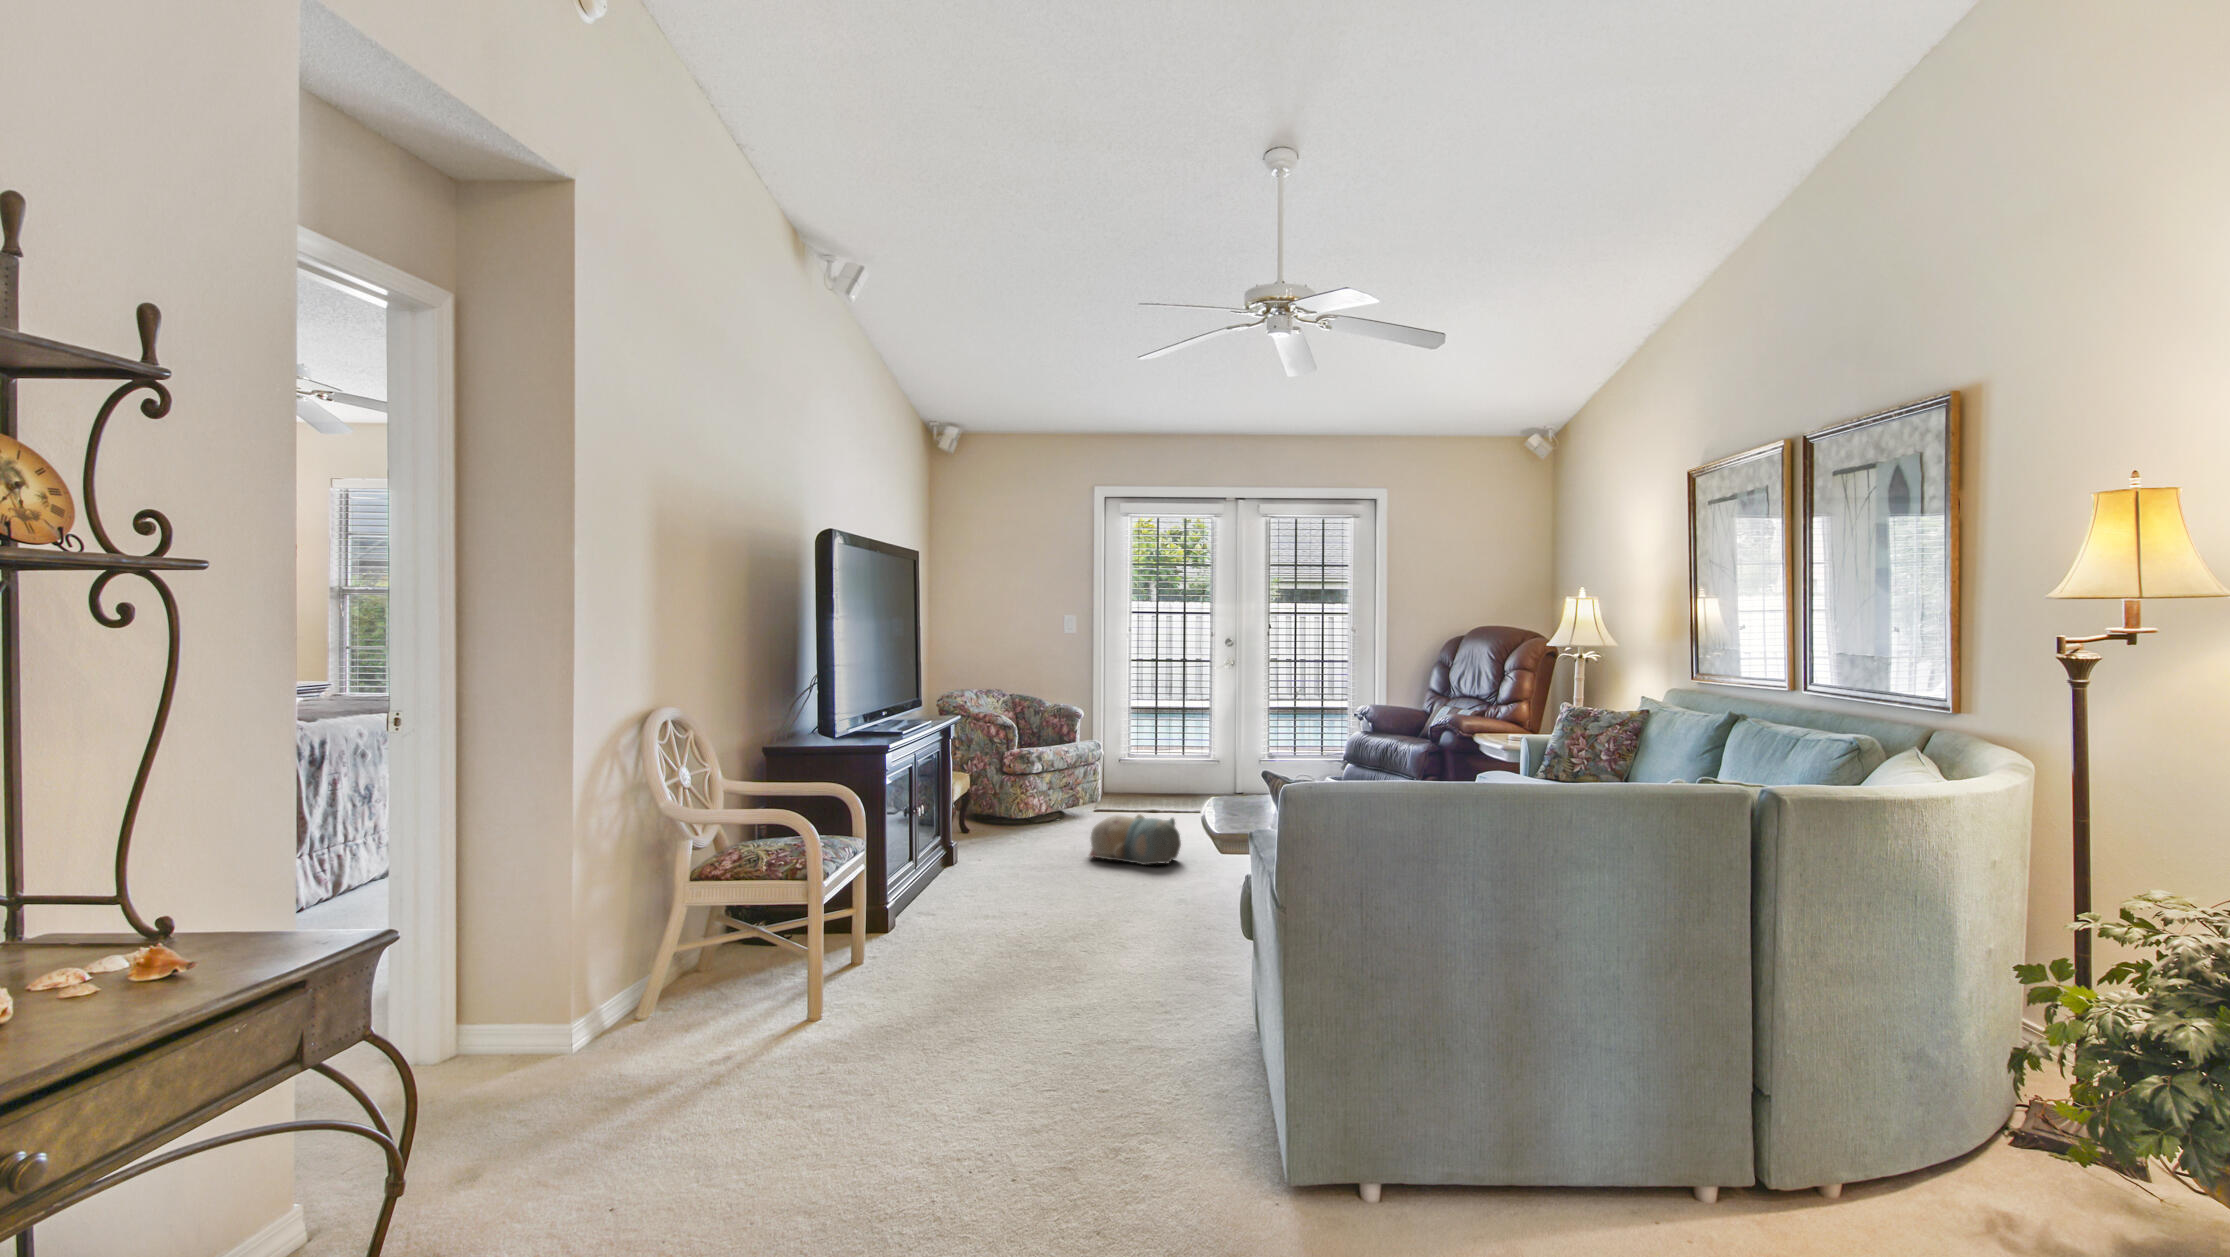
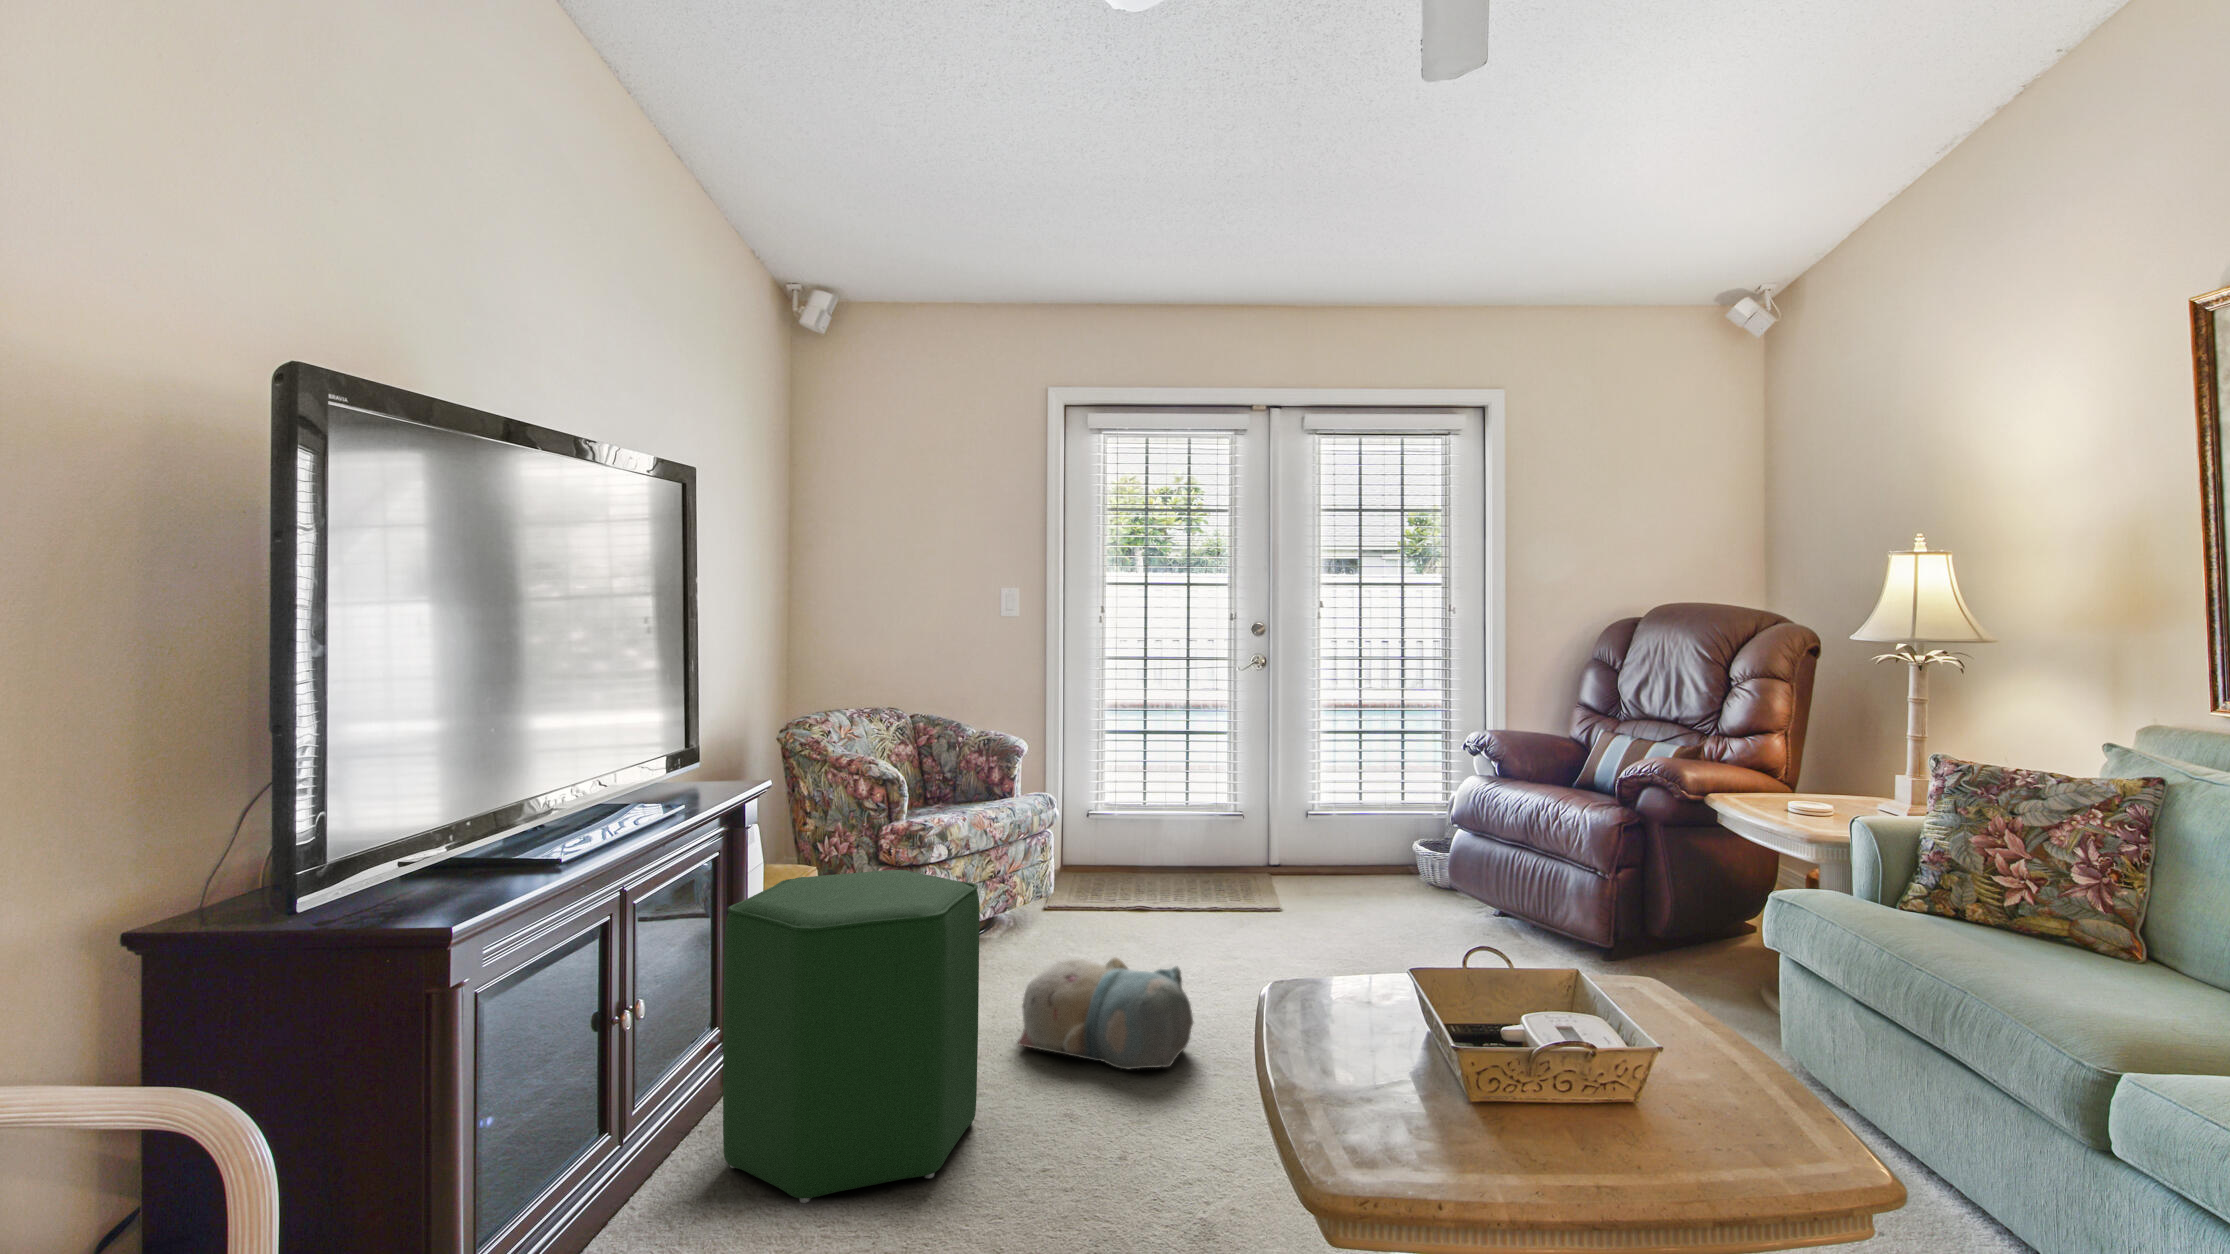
ottoman: none [957,759,1075,897] -> present [723,870,980,1203]

